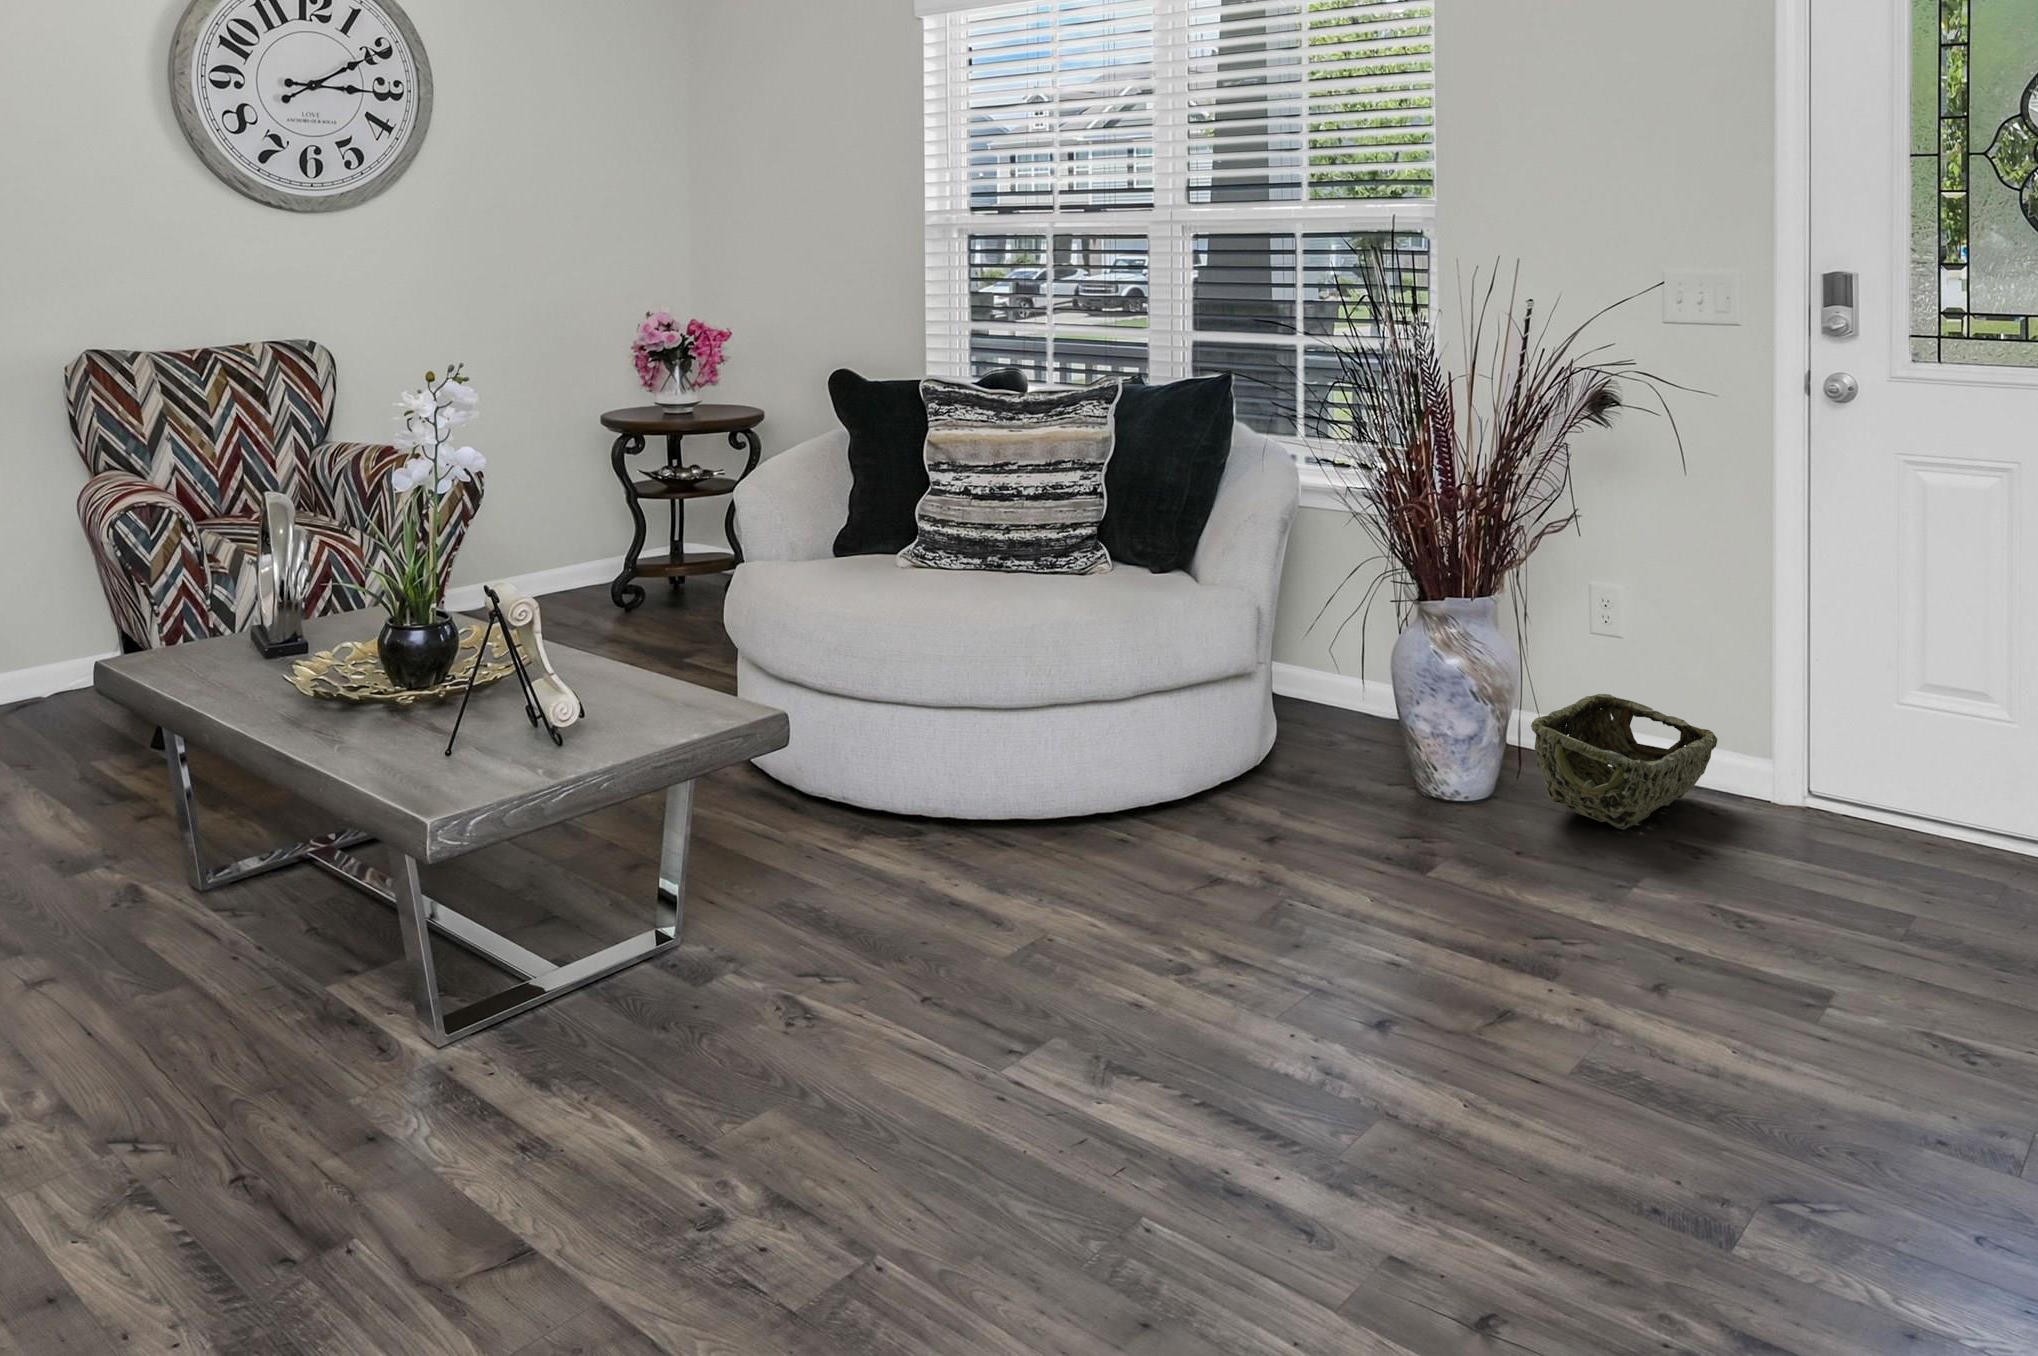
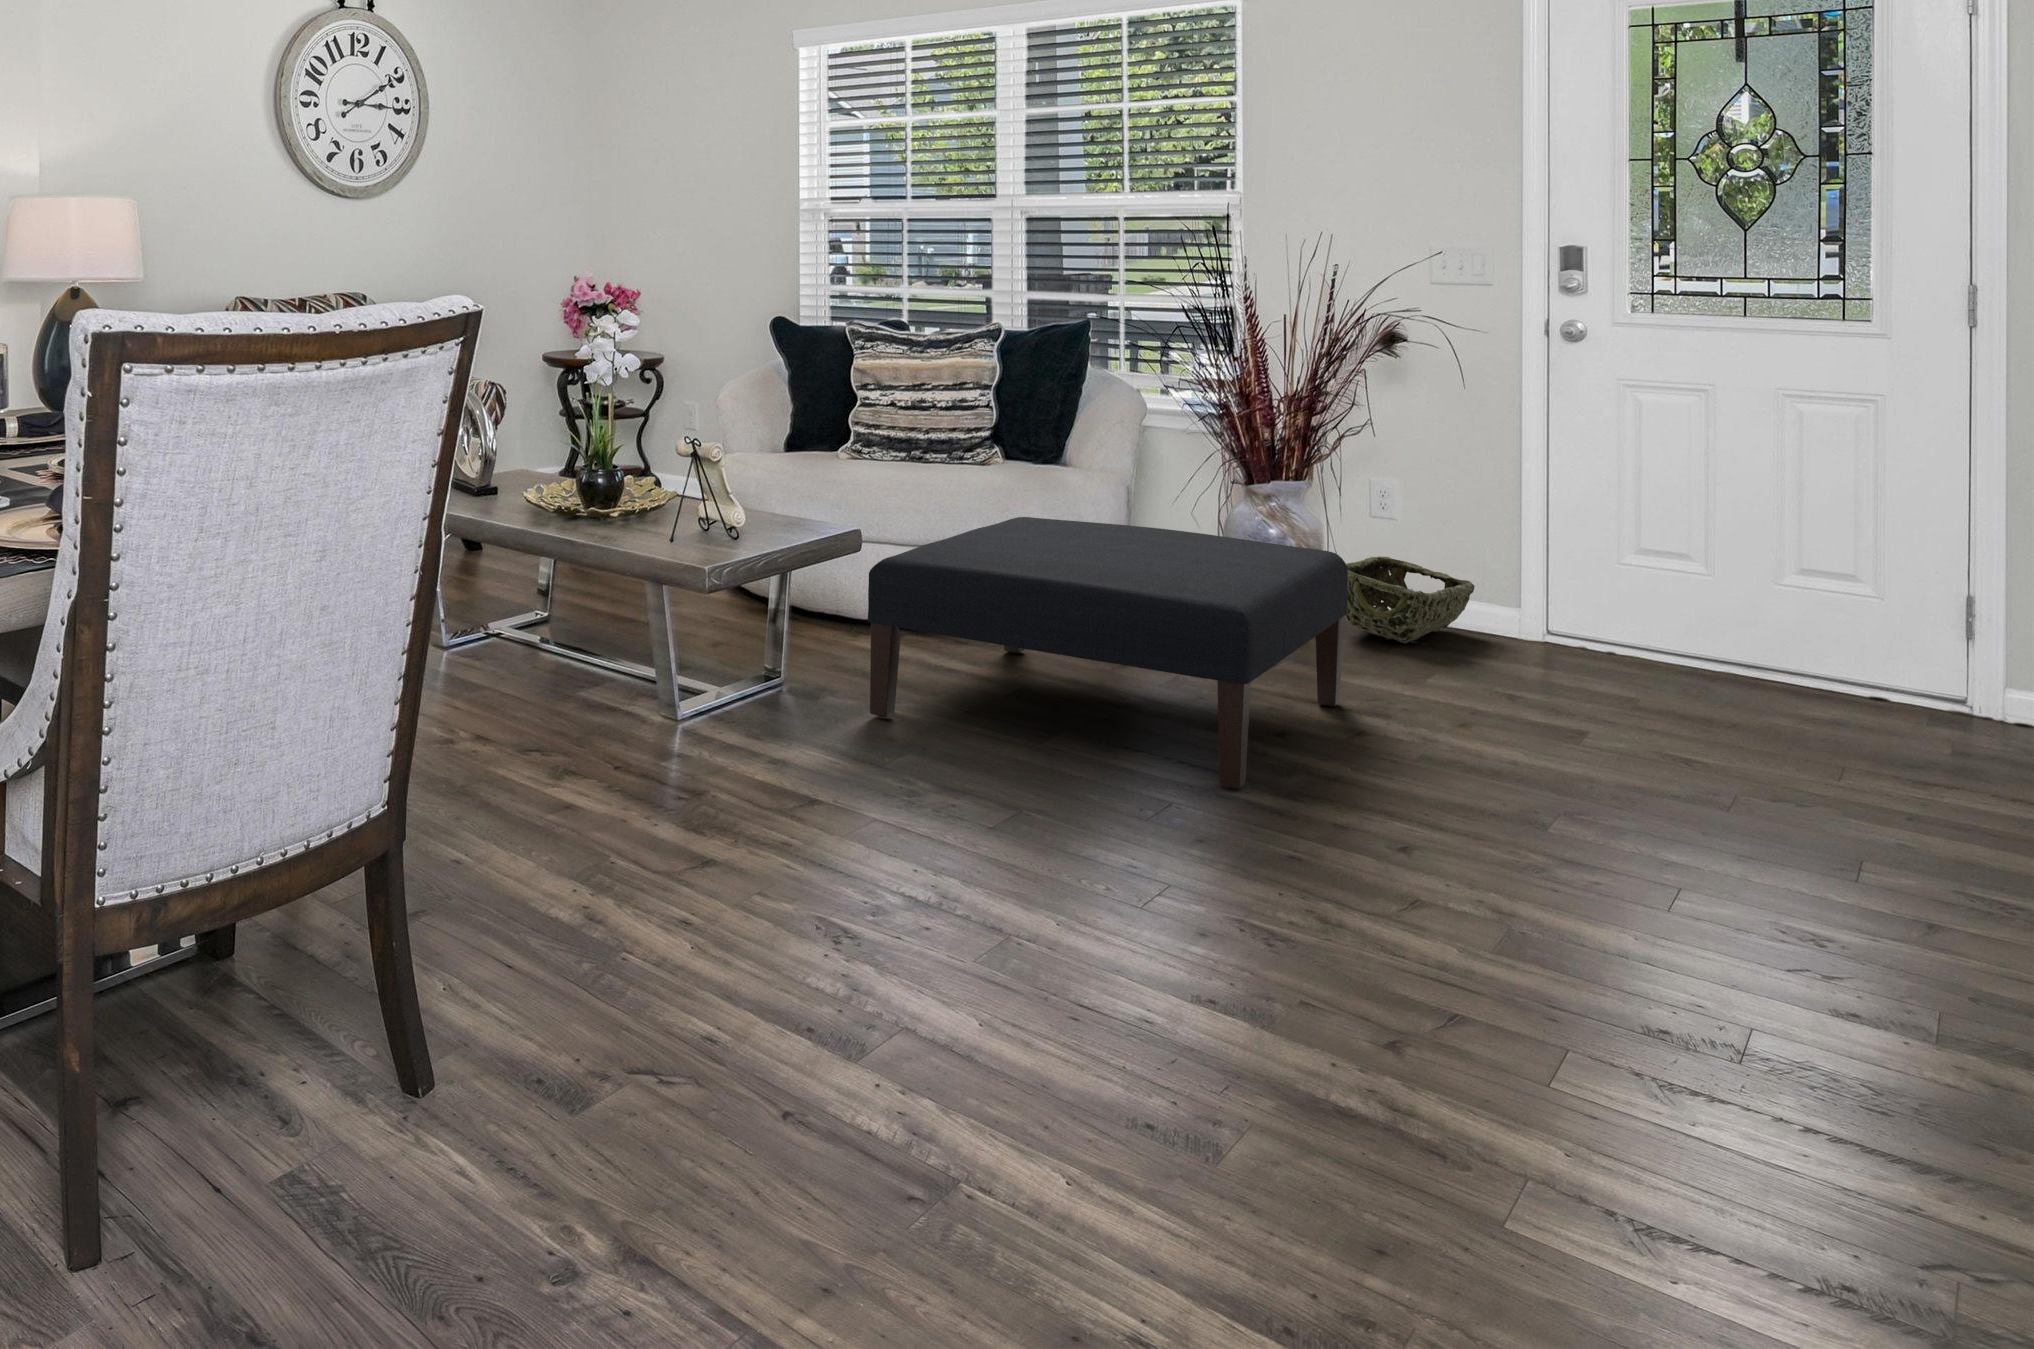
ottoman: none [770,677,1517,1215] -> present [868,517,1348,789]

